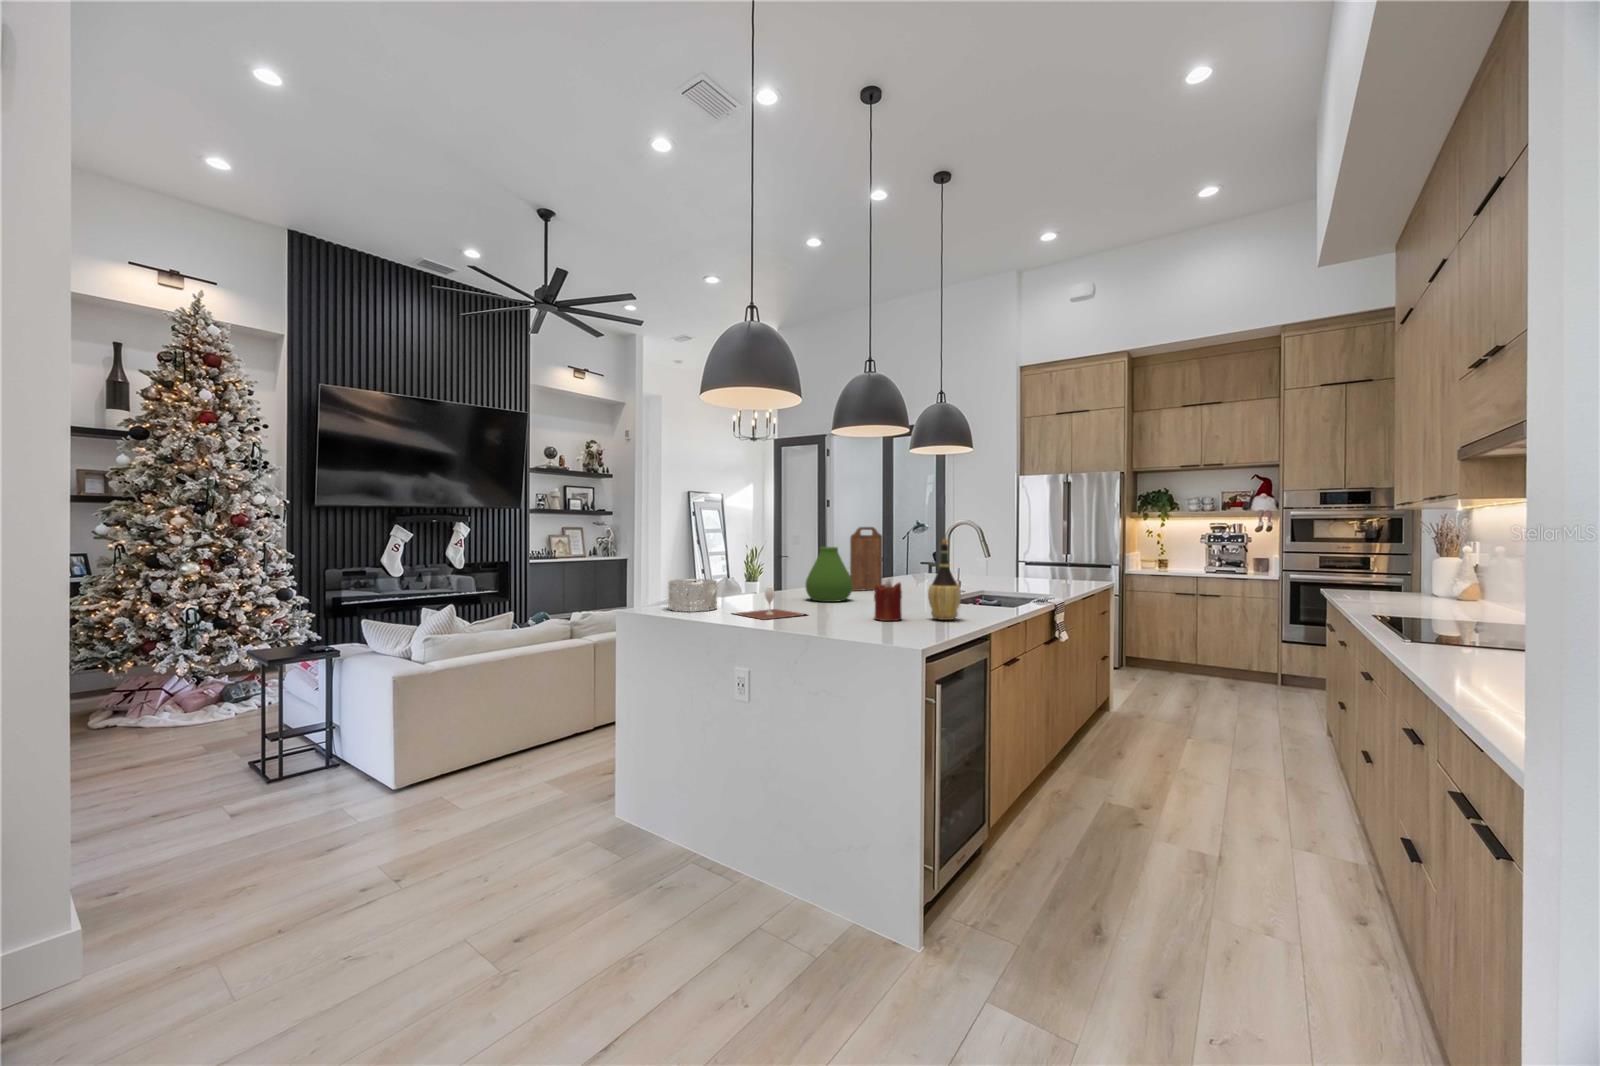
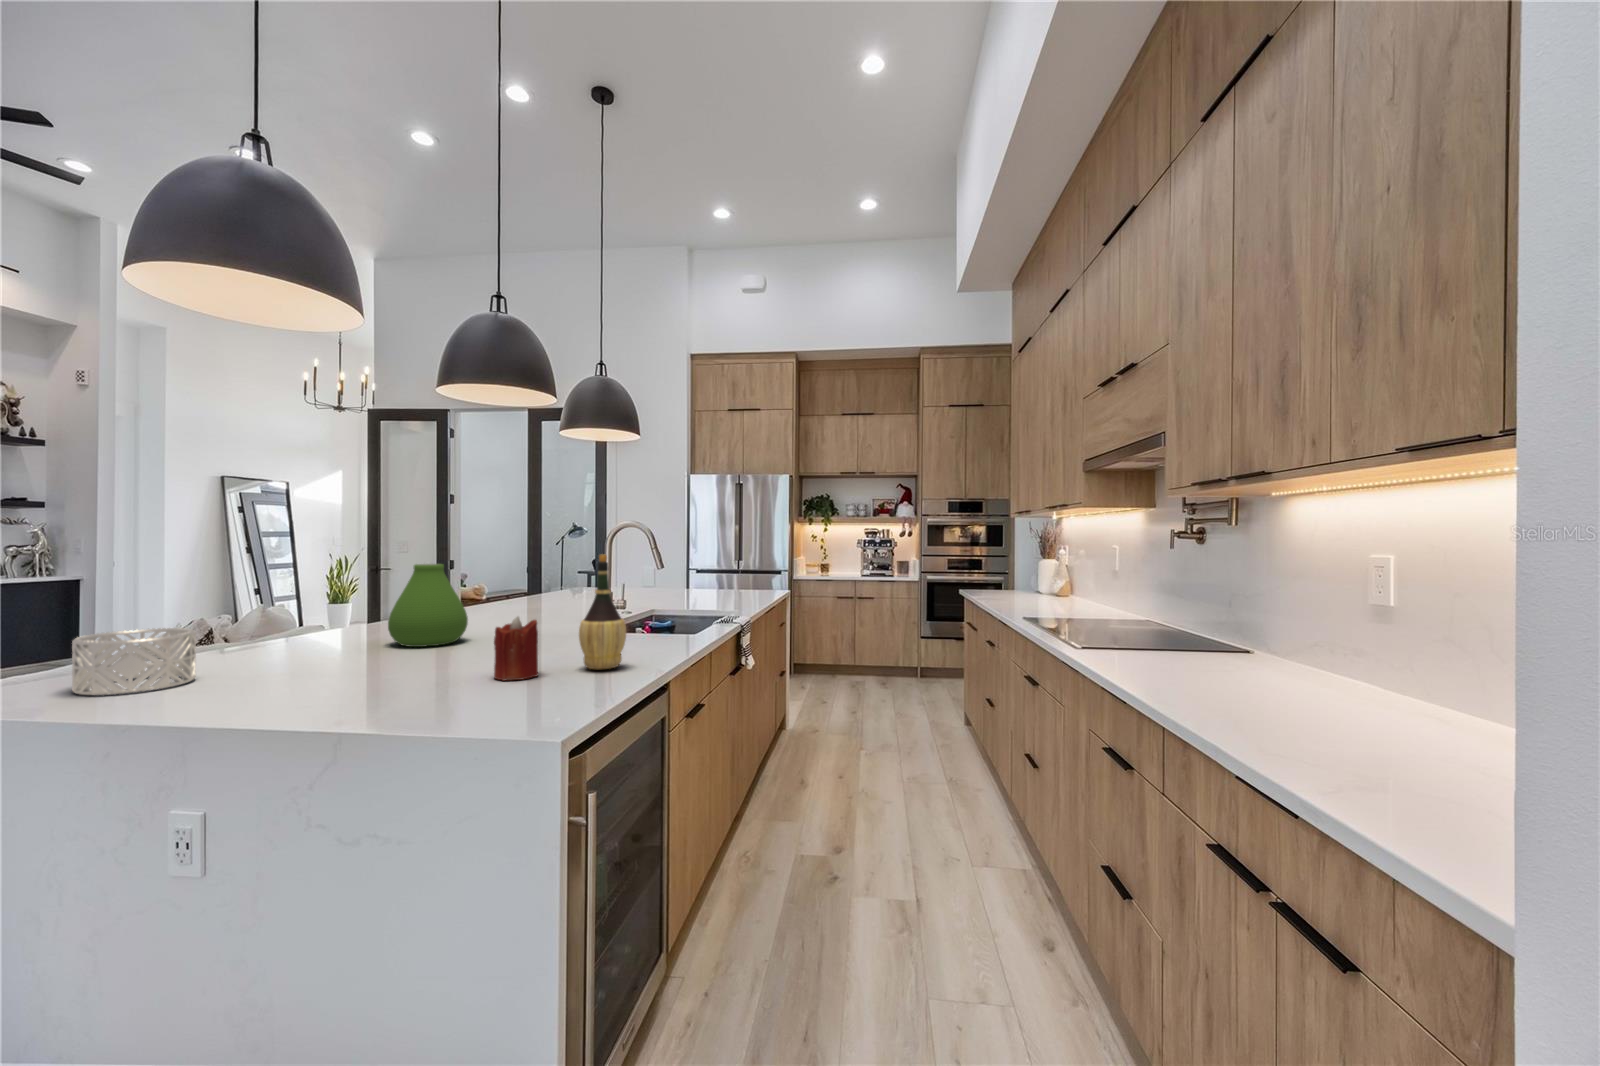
cutting board: present [850,527,882,591] -> none [469,533,518,623]
wine glass: present [734,588,804,620] -> none [216,641,380,701]

